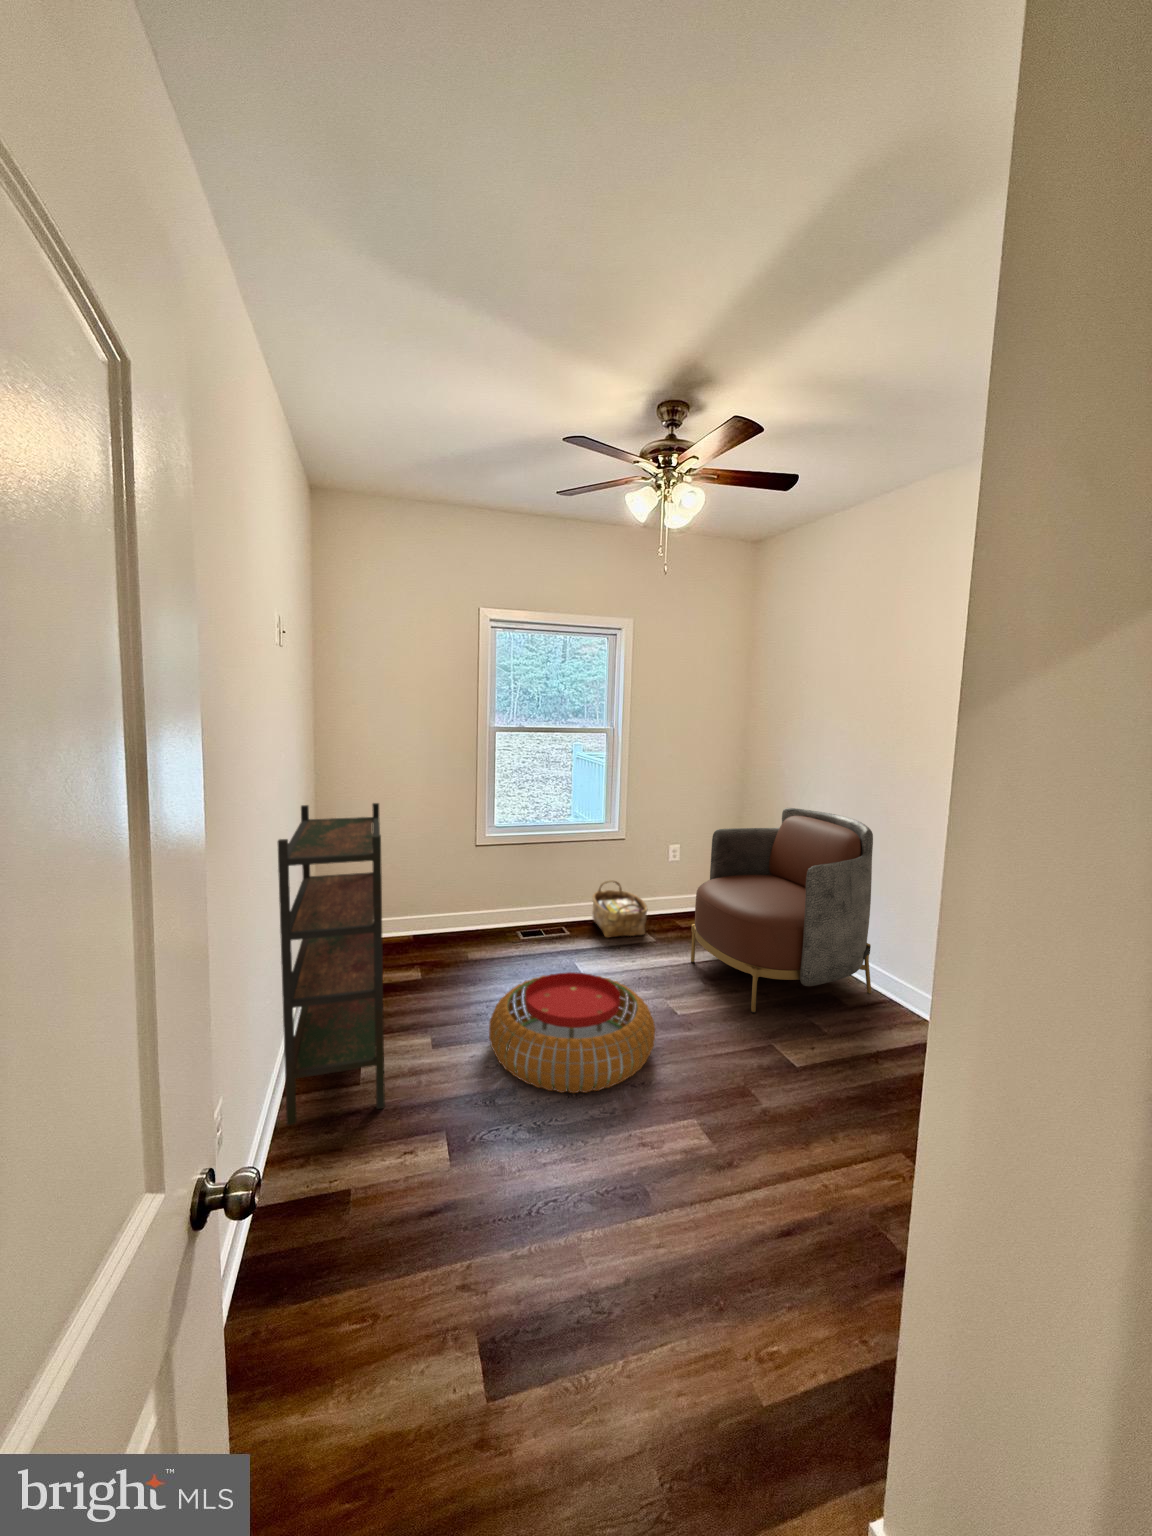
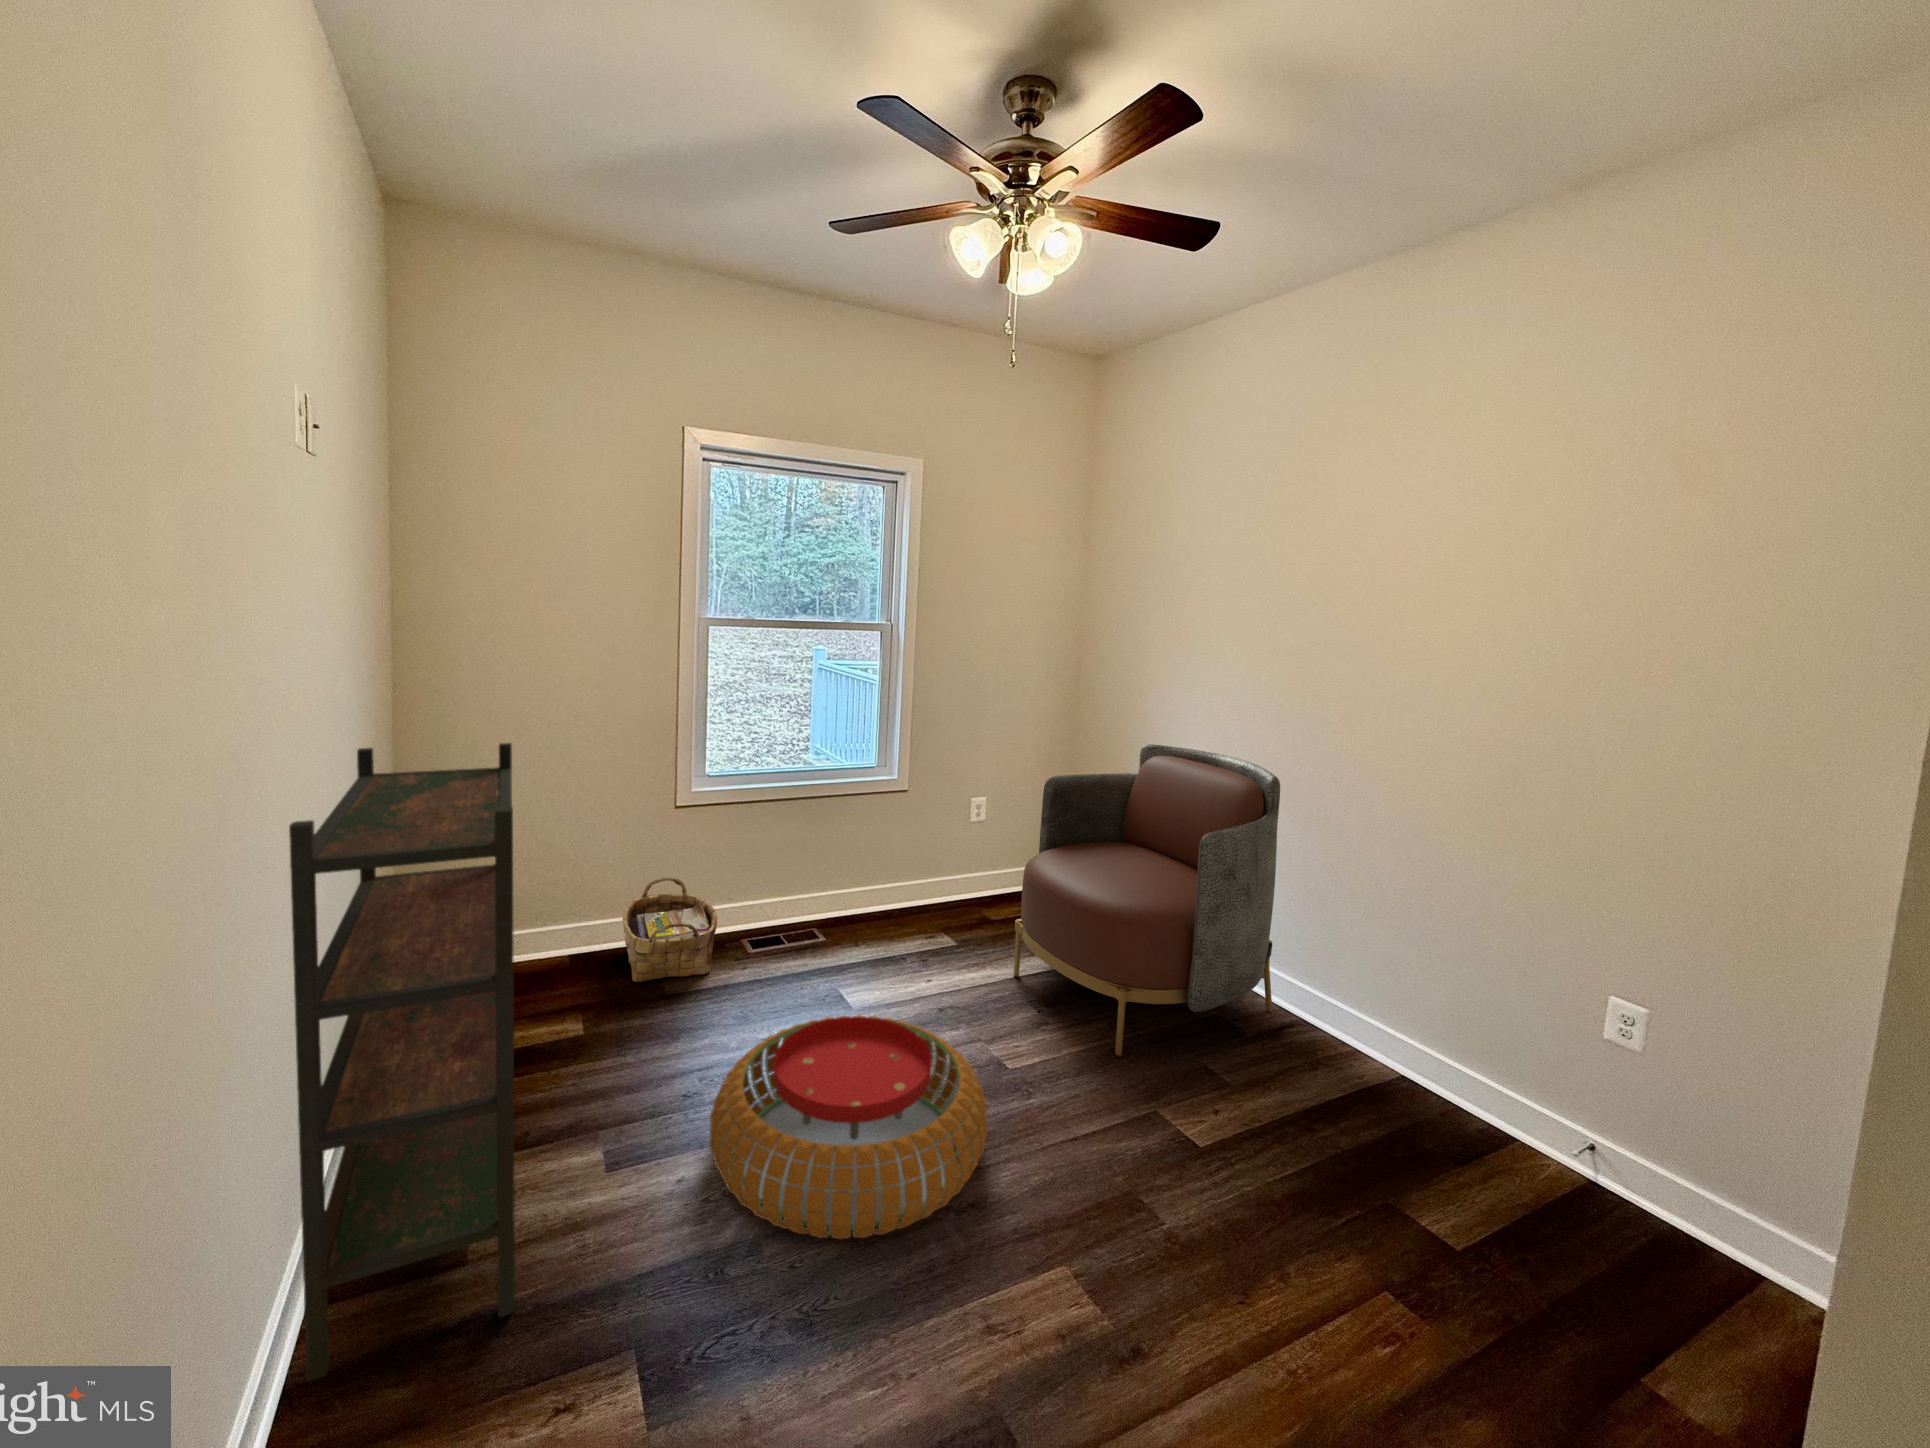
woven basket: present [592,880,647,937] -> present [623,877,717,982]

